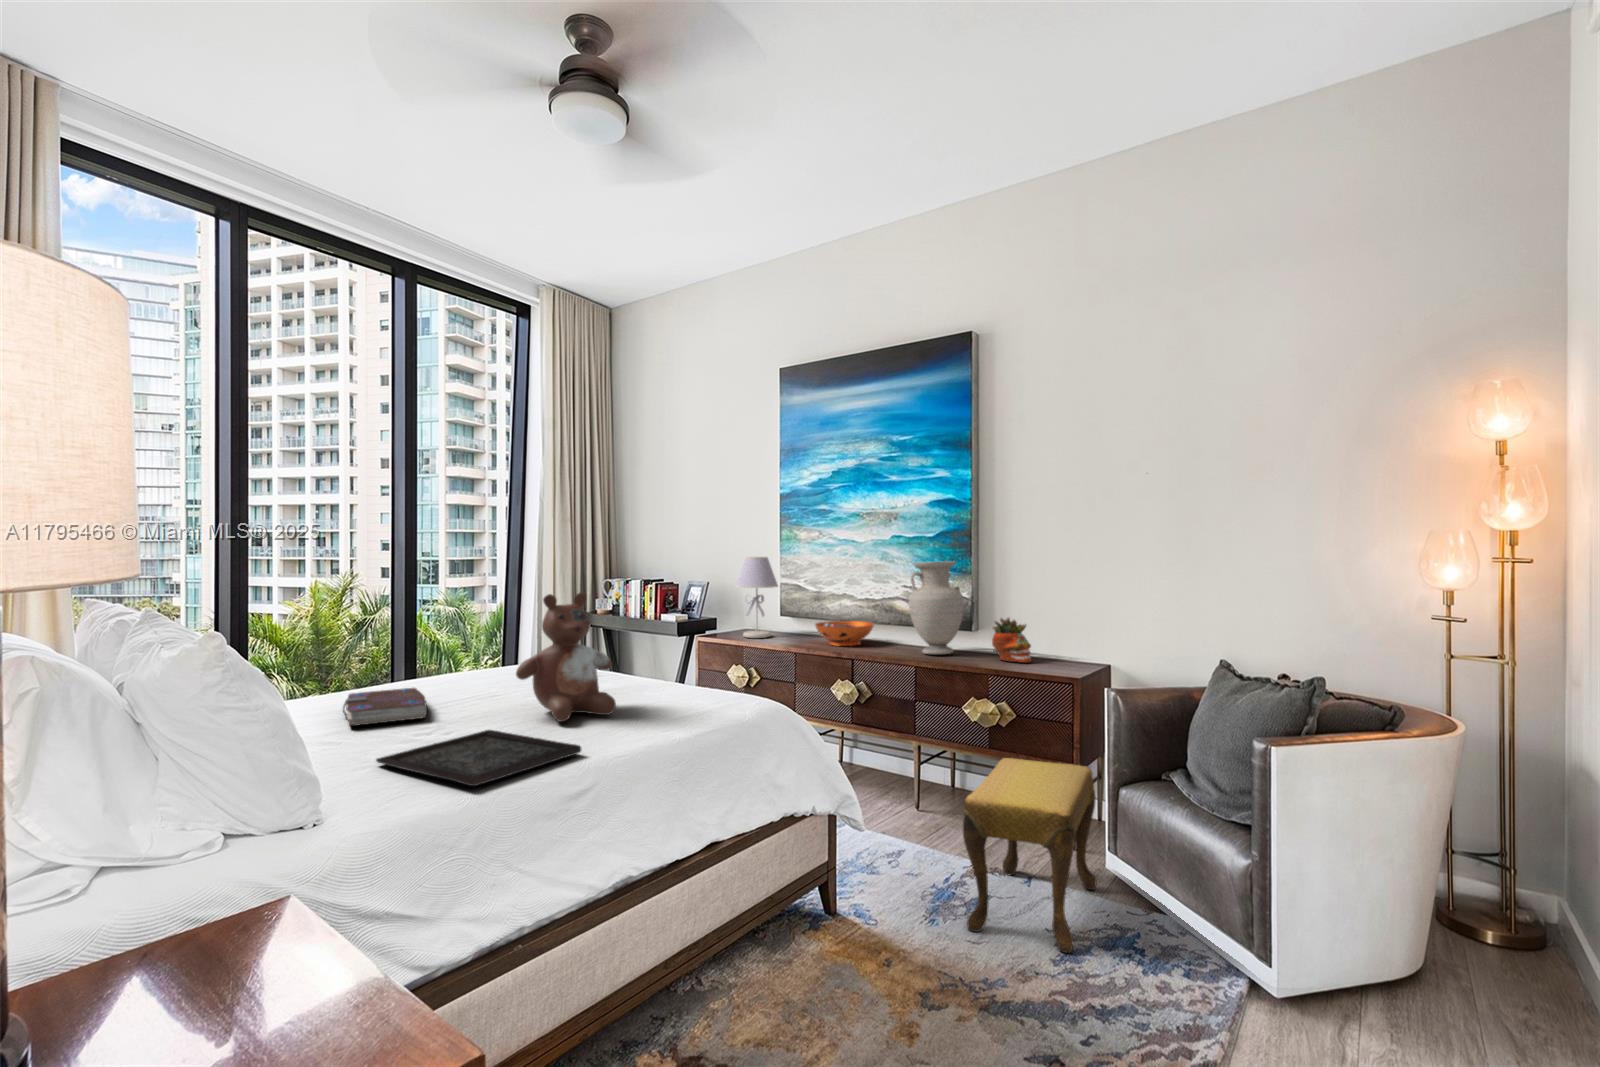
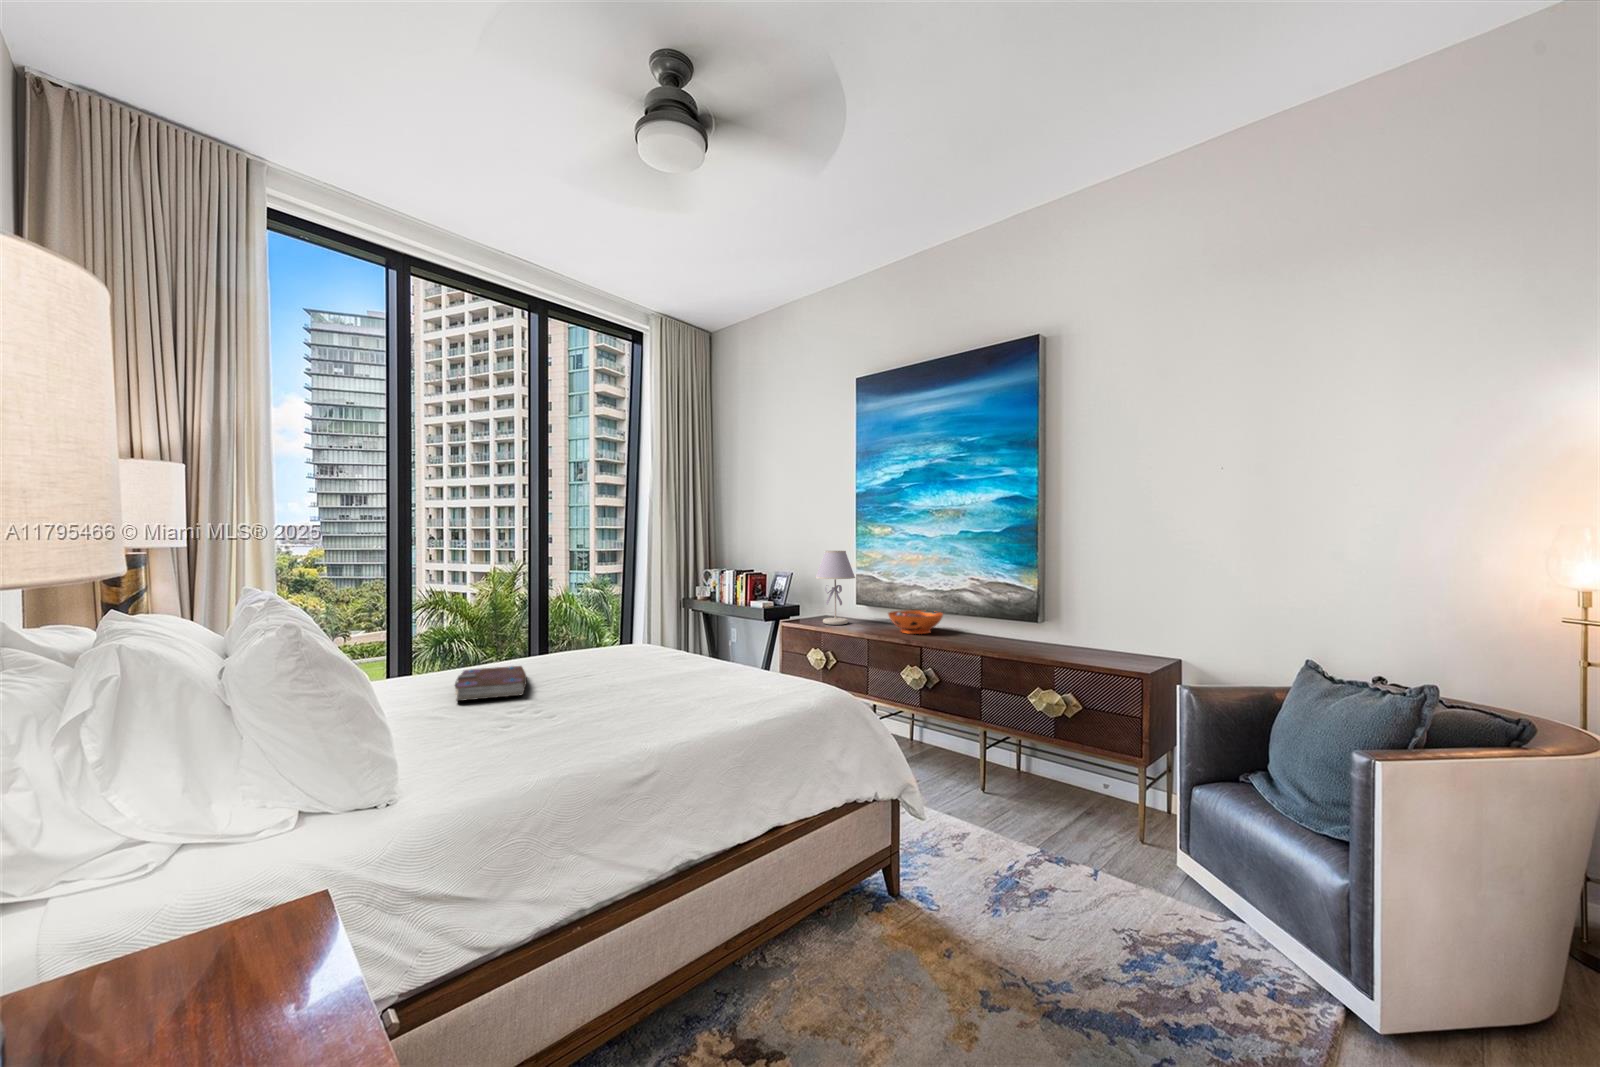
vase: present [909,561,964,654] -> none [976,556,1030,644]
stuffed bear: present [516,593,616,722] -> none [602,583,692,703]
succulent planter: present [992,618,1031,663] -> none [1058,610,1098,655]
tray: present [376,730,581,786] -> none [465,709,650,768]
footstool: present [963,758,1097,953] -> none [1027,750,1167,958]

